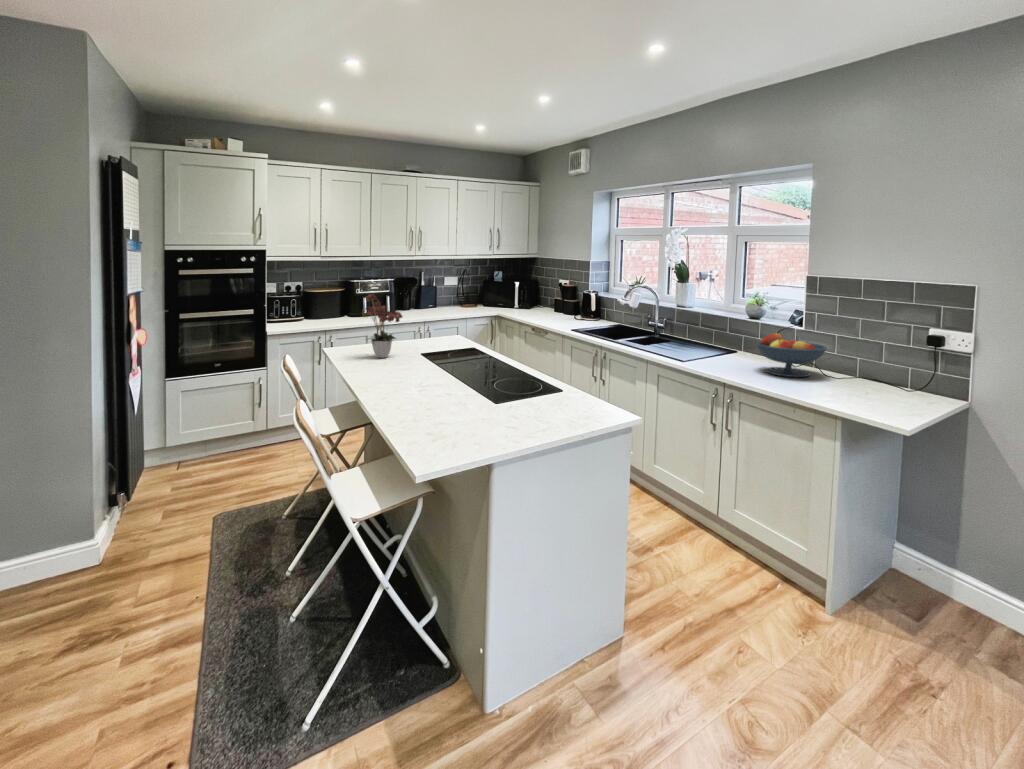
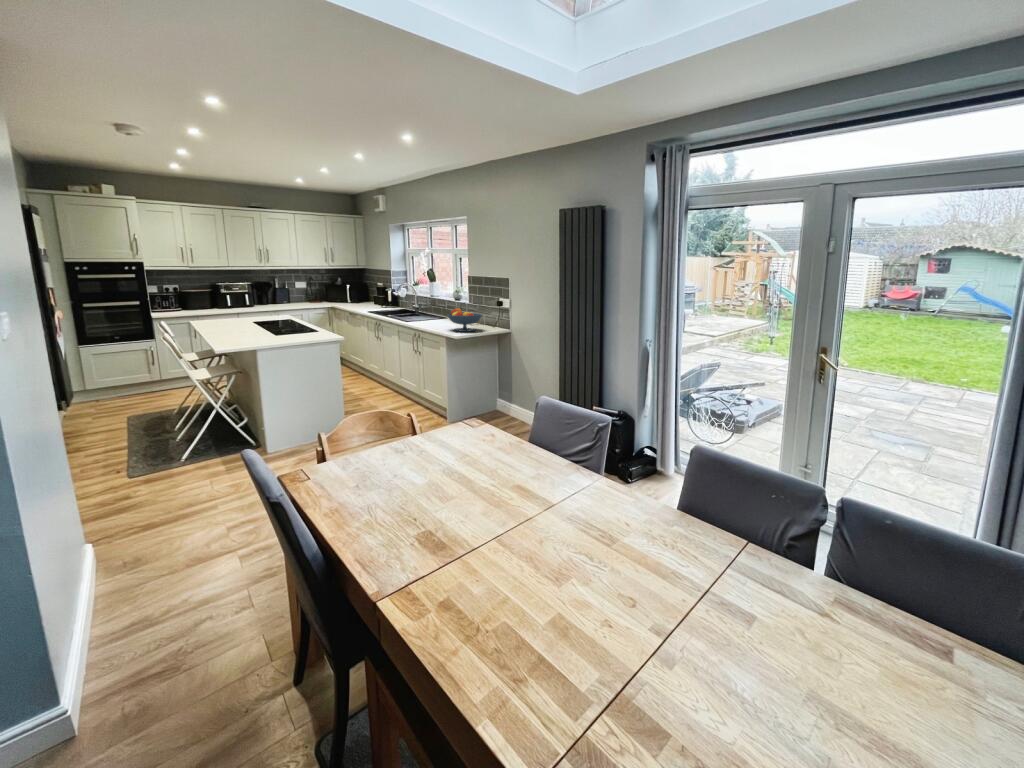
flower arrangement: present [362,294,402,358] -> none [203,287,236,328]

